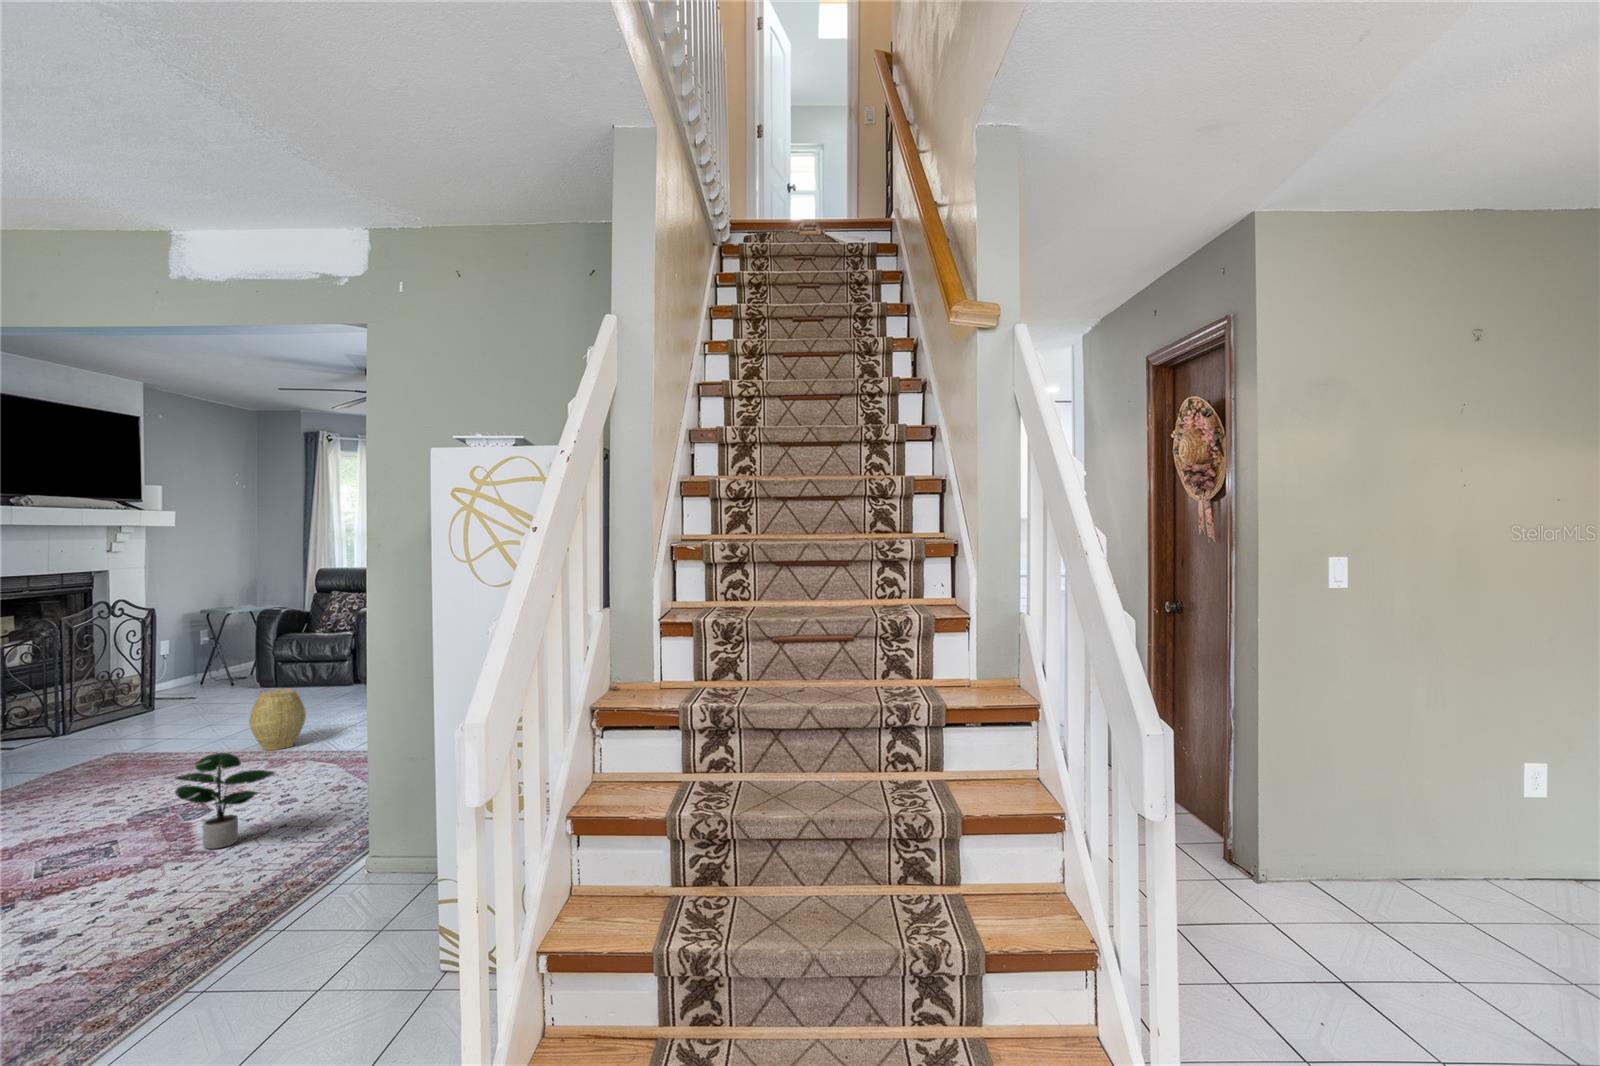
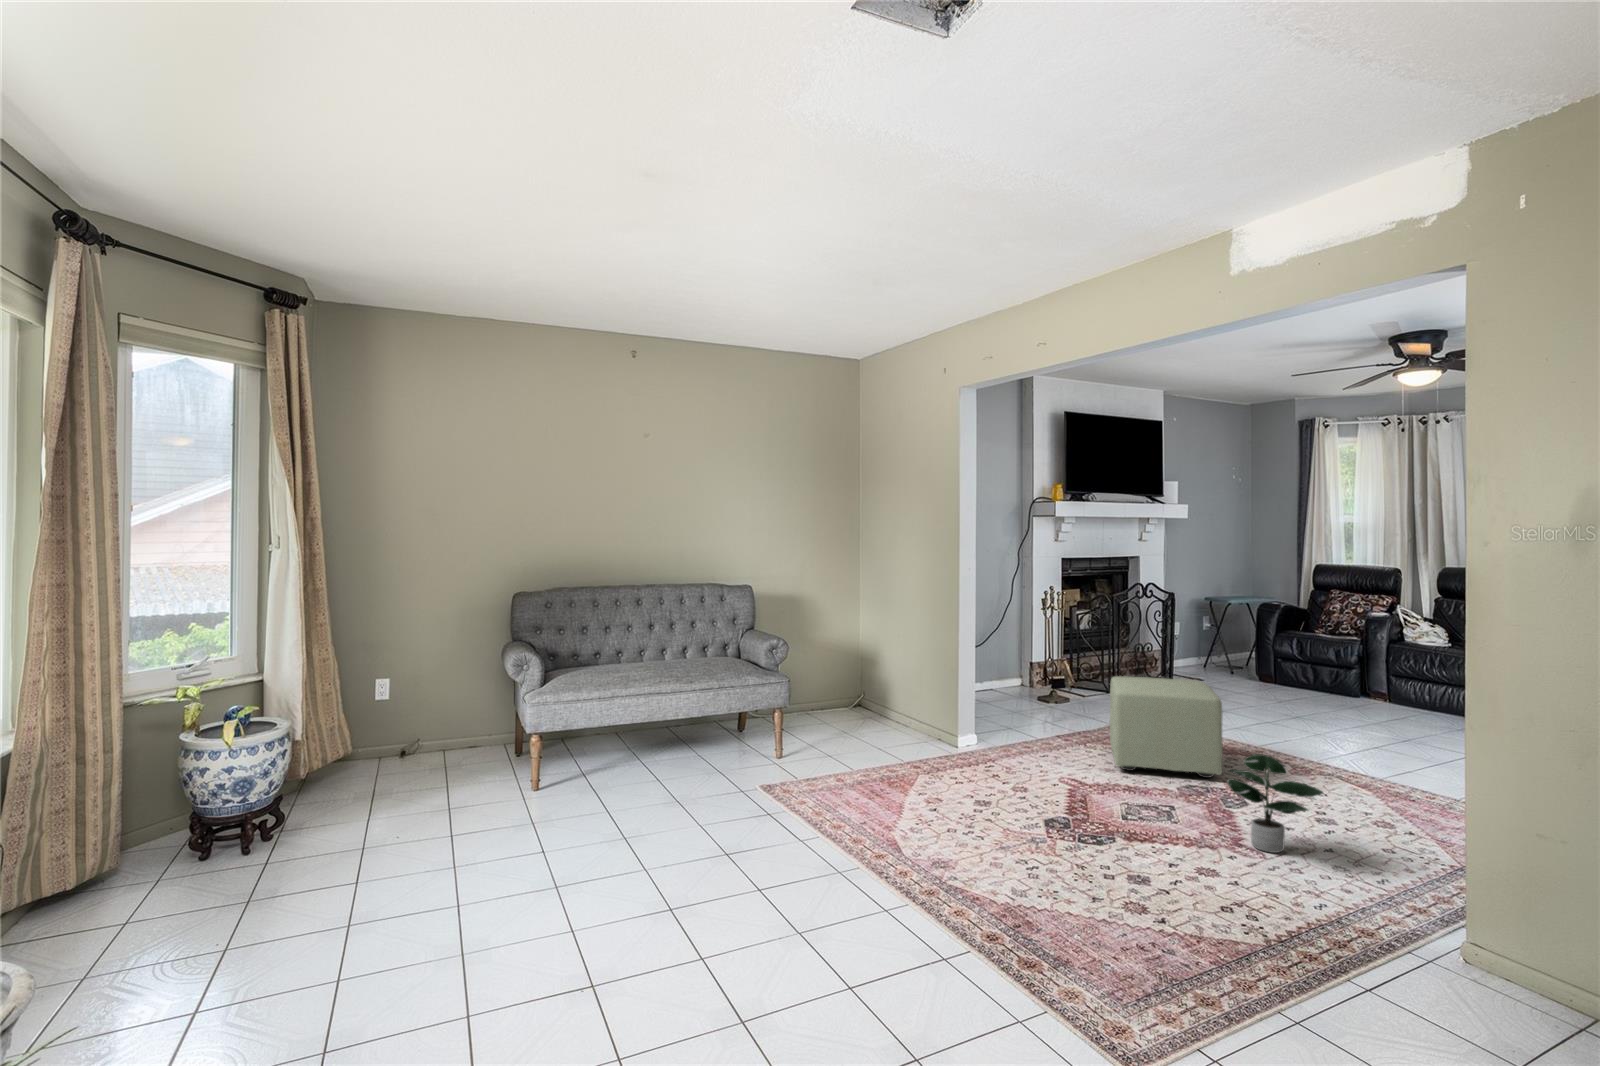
woven basket: present [249,689,306,750] -> none [1268,692,1325,756]
ottoman: none [38,697,187,818] -> present [1110,676,1223,778]

